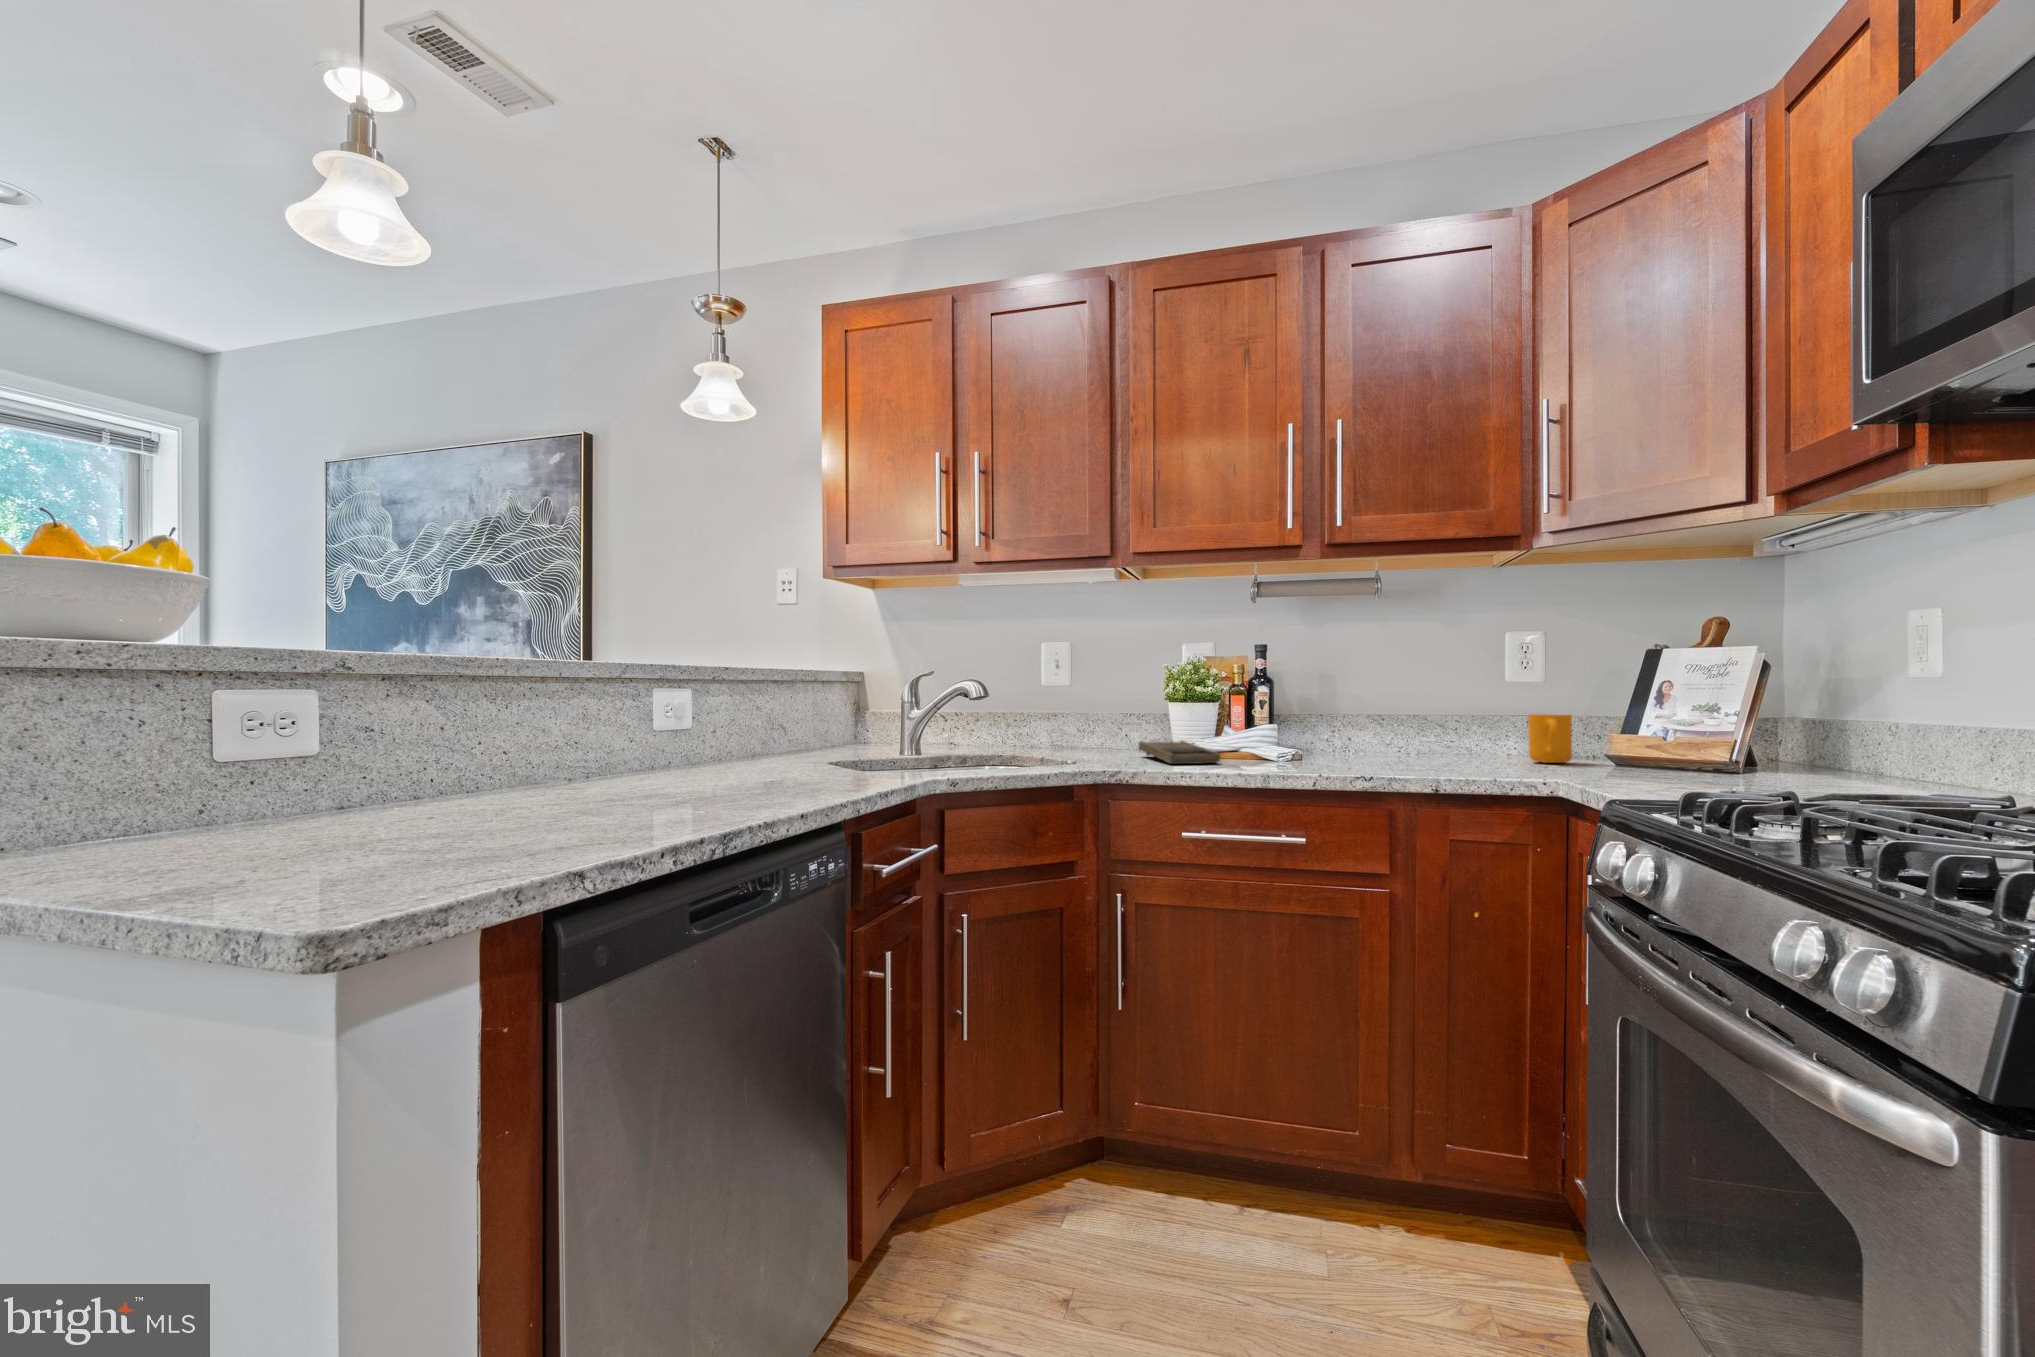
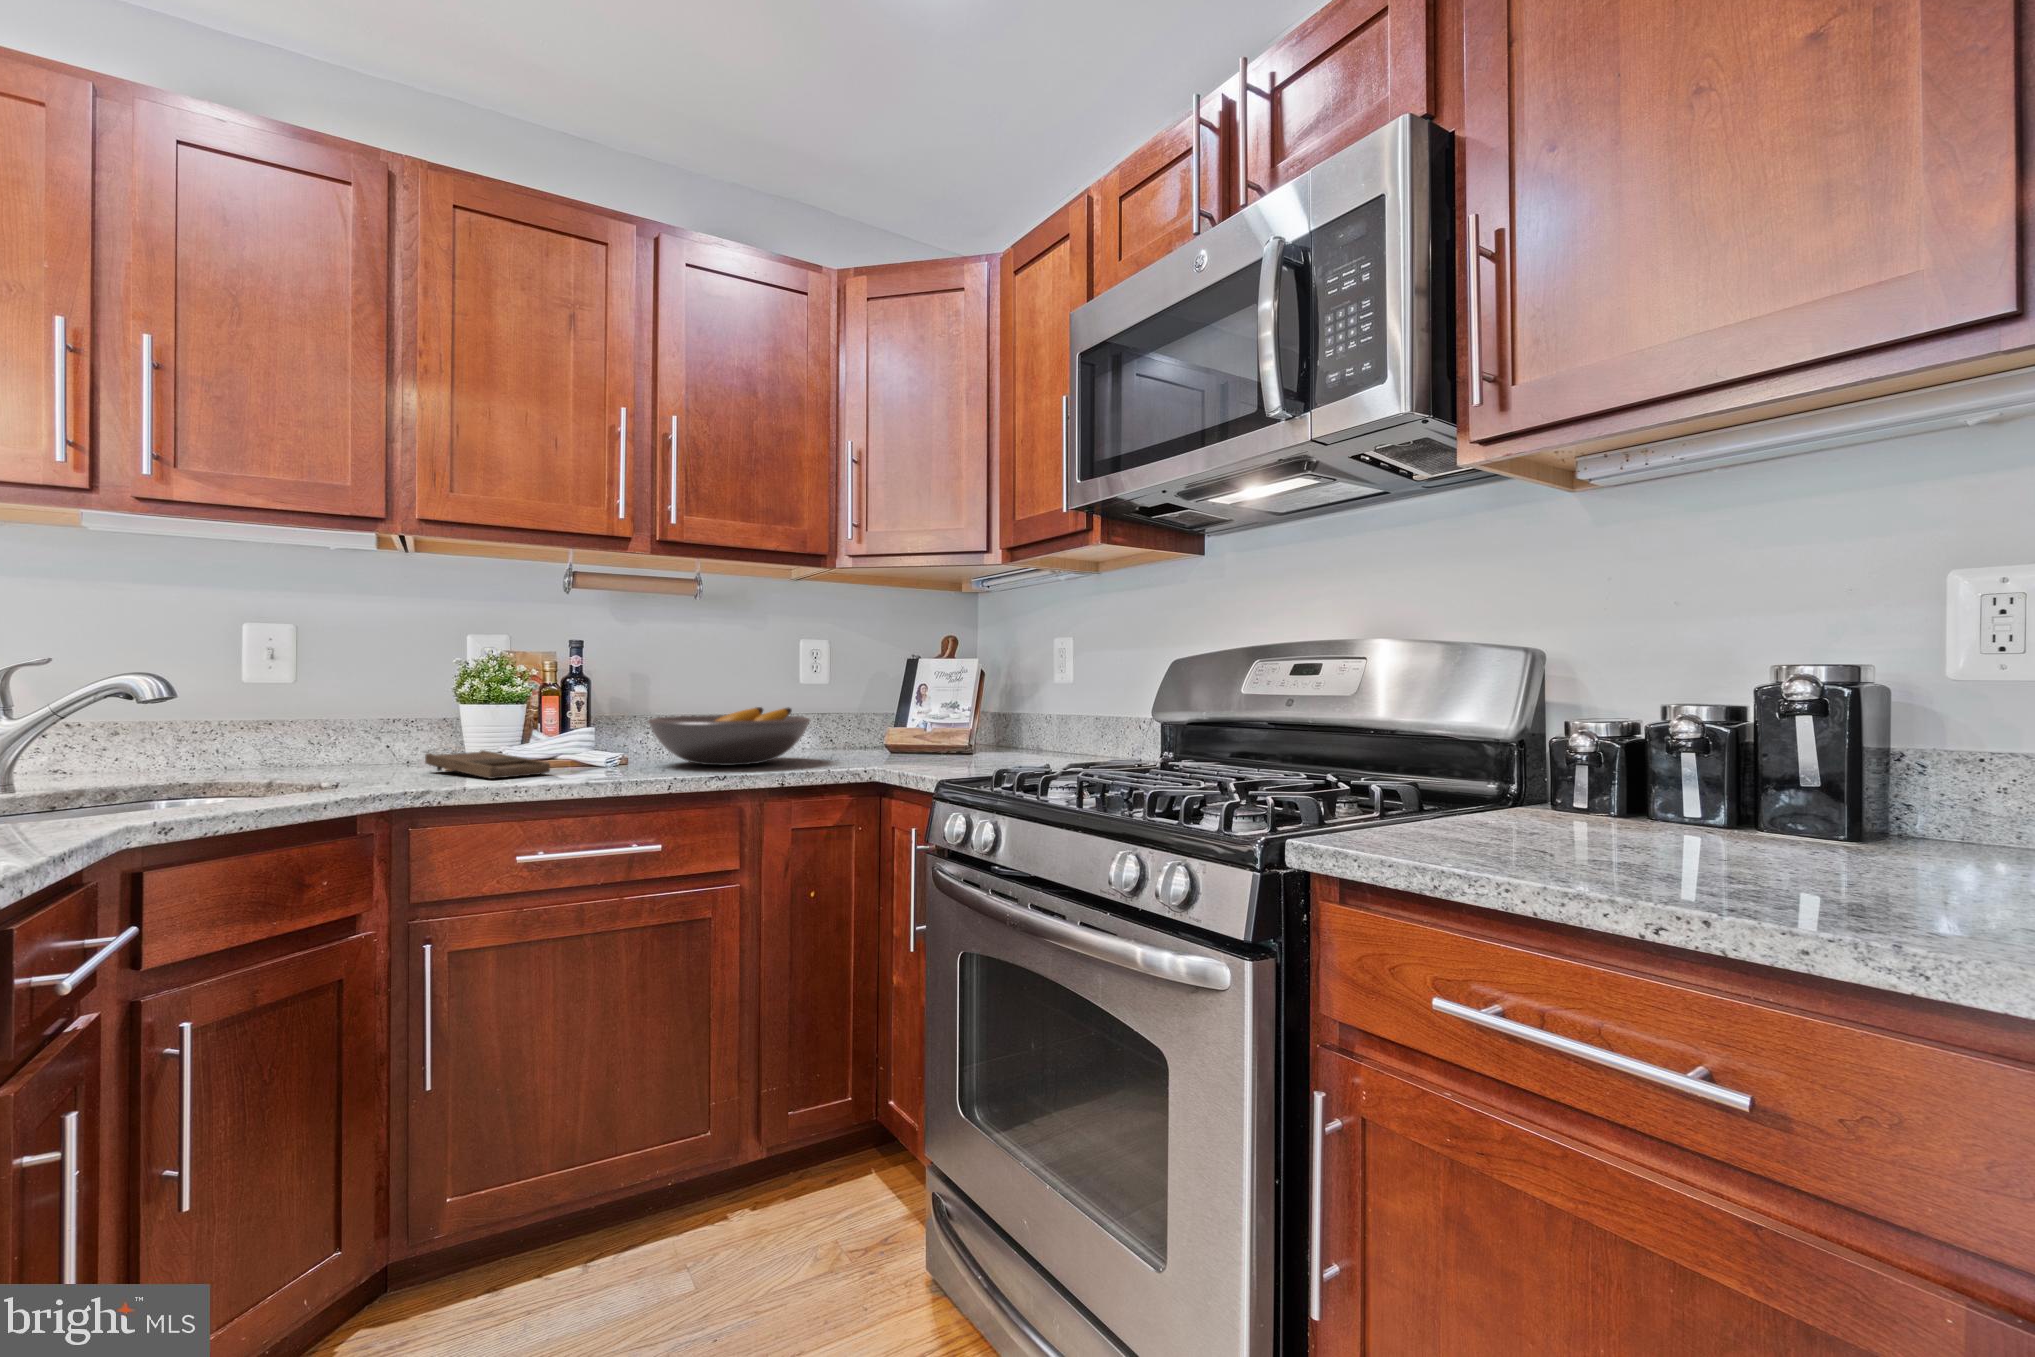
fruit bowl: none [1309,707,1483,766] -> present [648,707,810,765]
mug: present [1528,713,1572,763] -> none [835,711,867,754]

